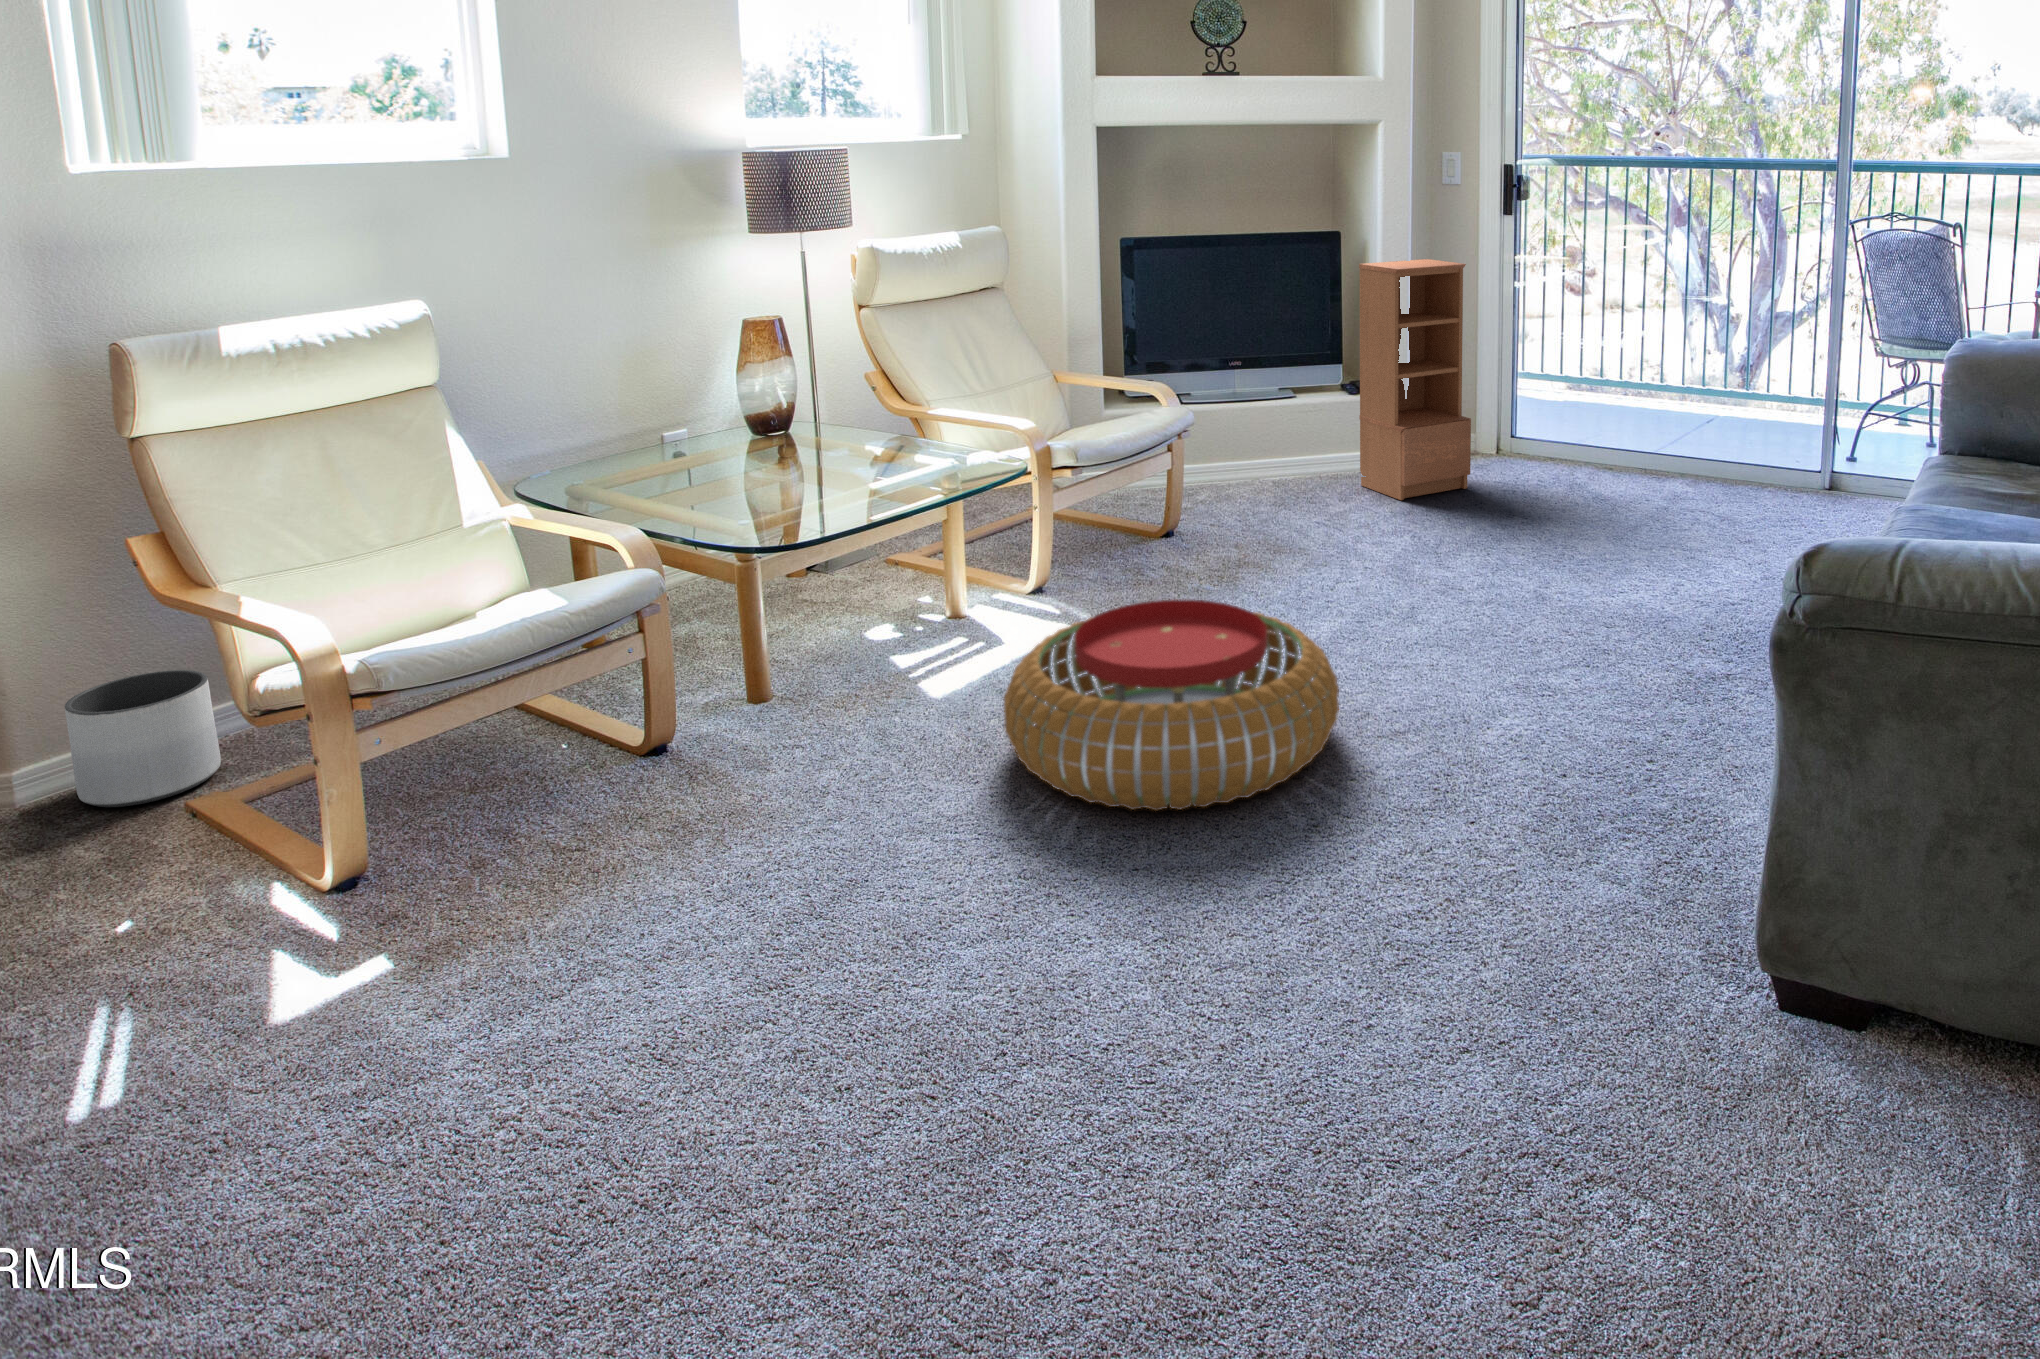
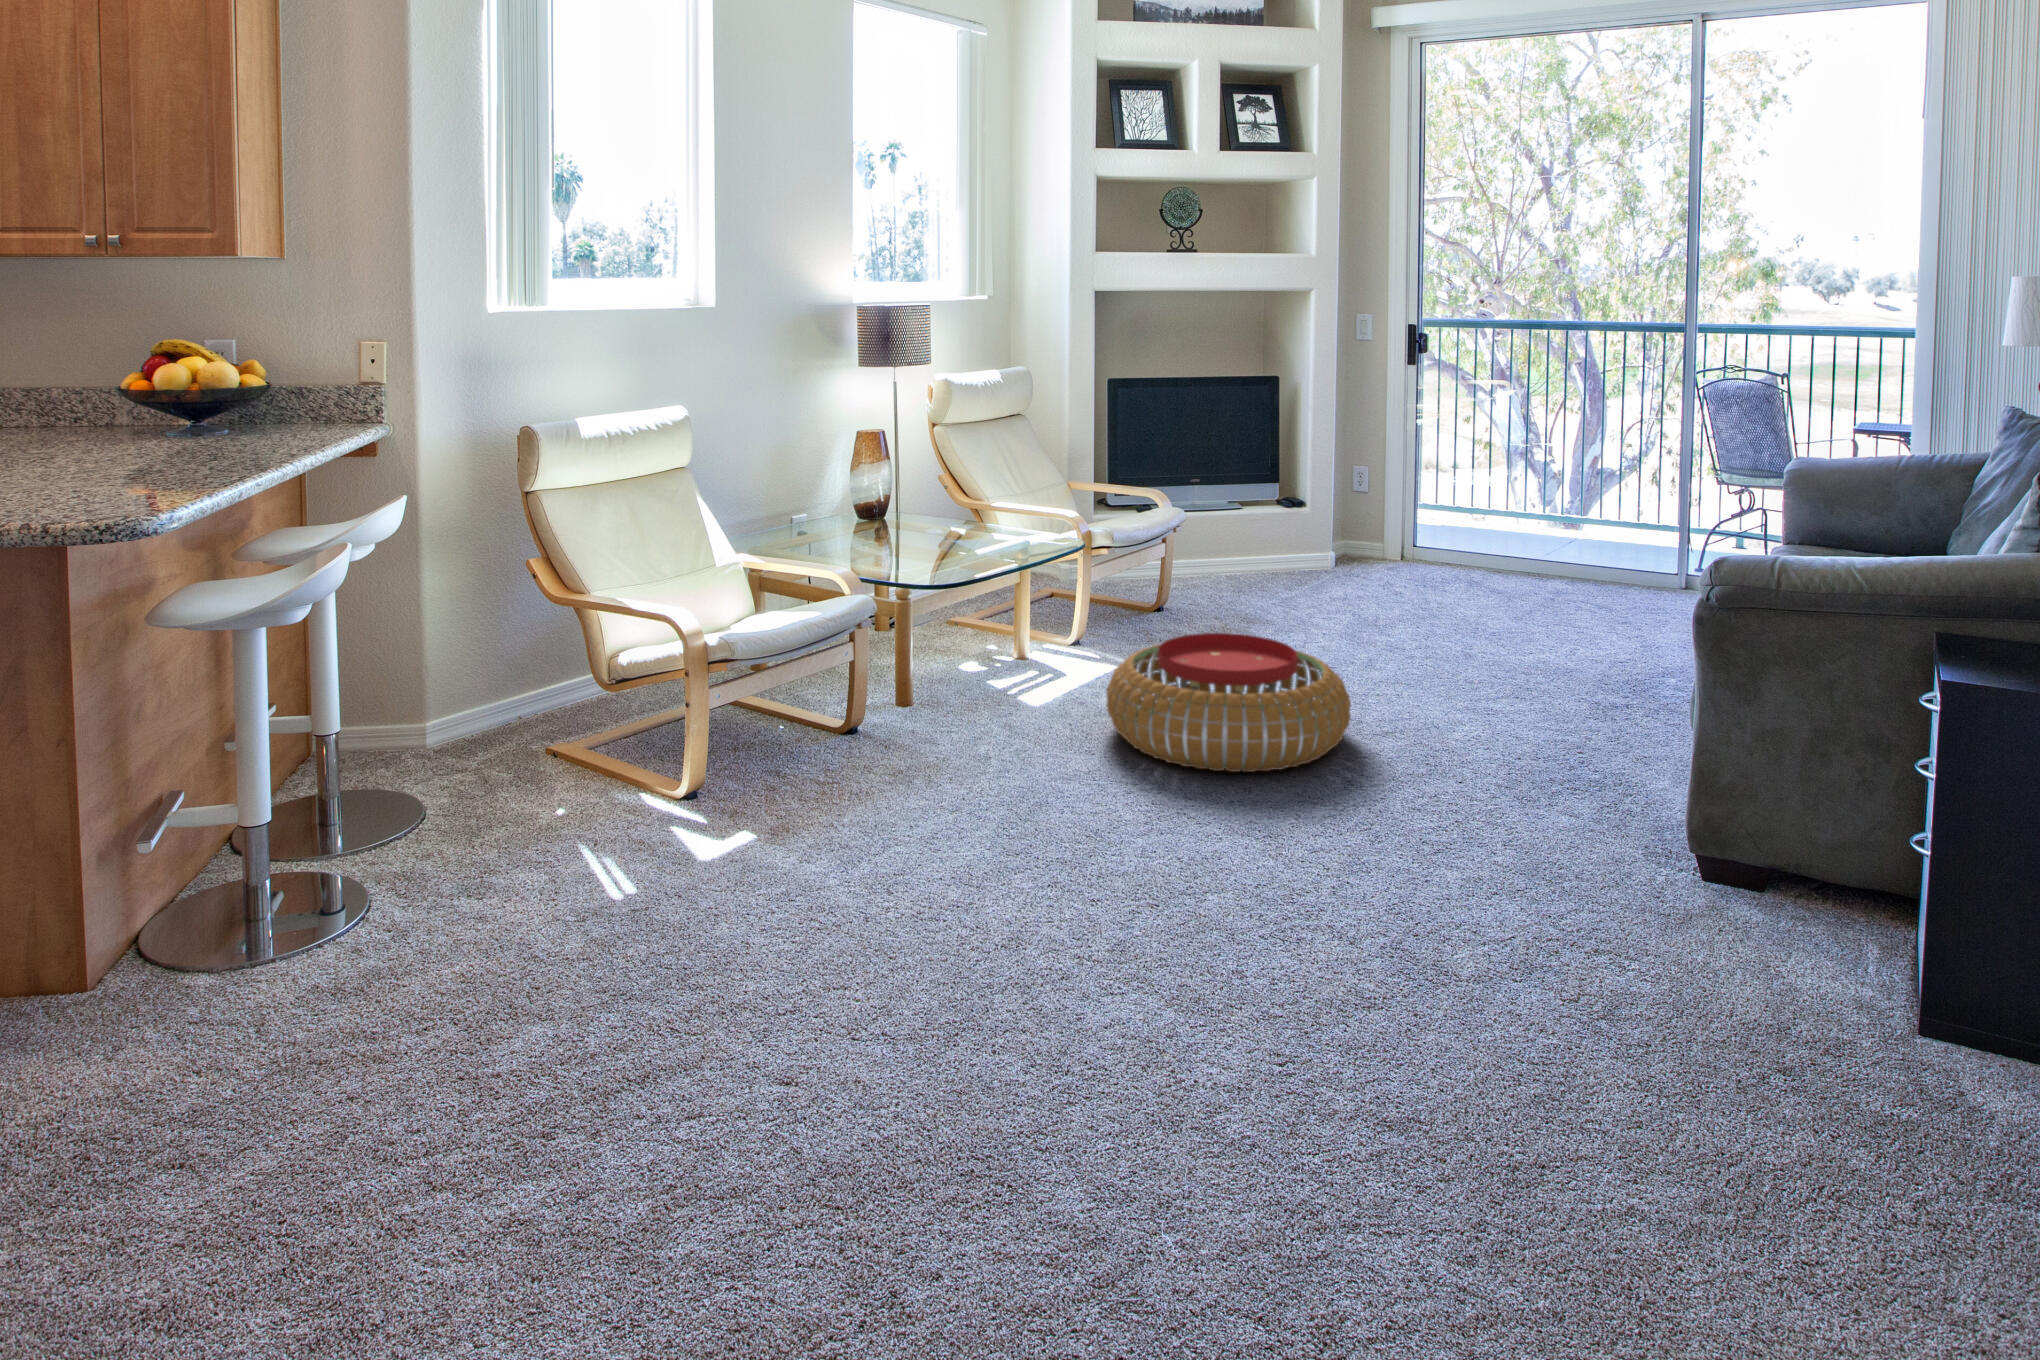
bookcase: present [1359,259,1471,500] -> none [1293,396,1385,588]
planter: present [65,670,221,807] -> none [476,659,559,748]

